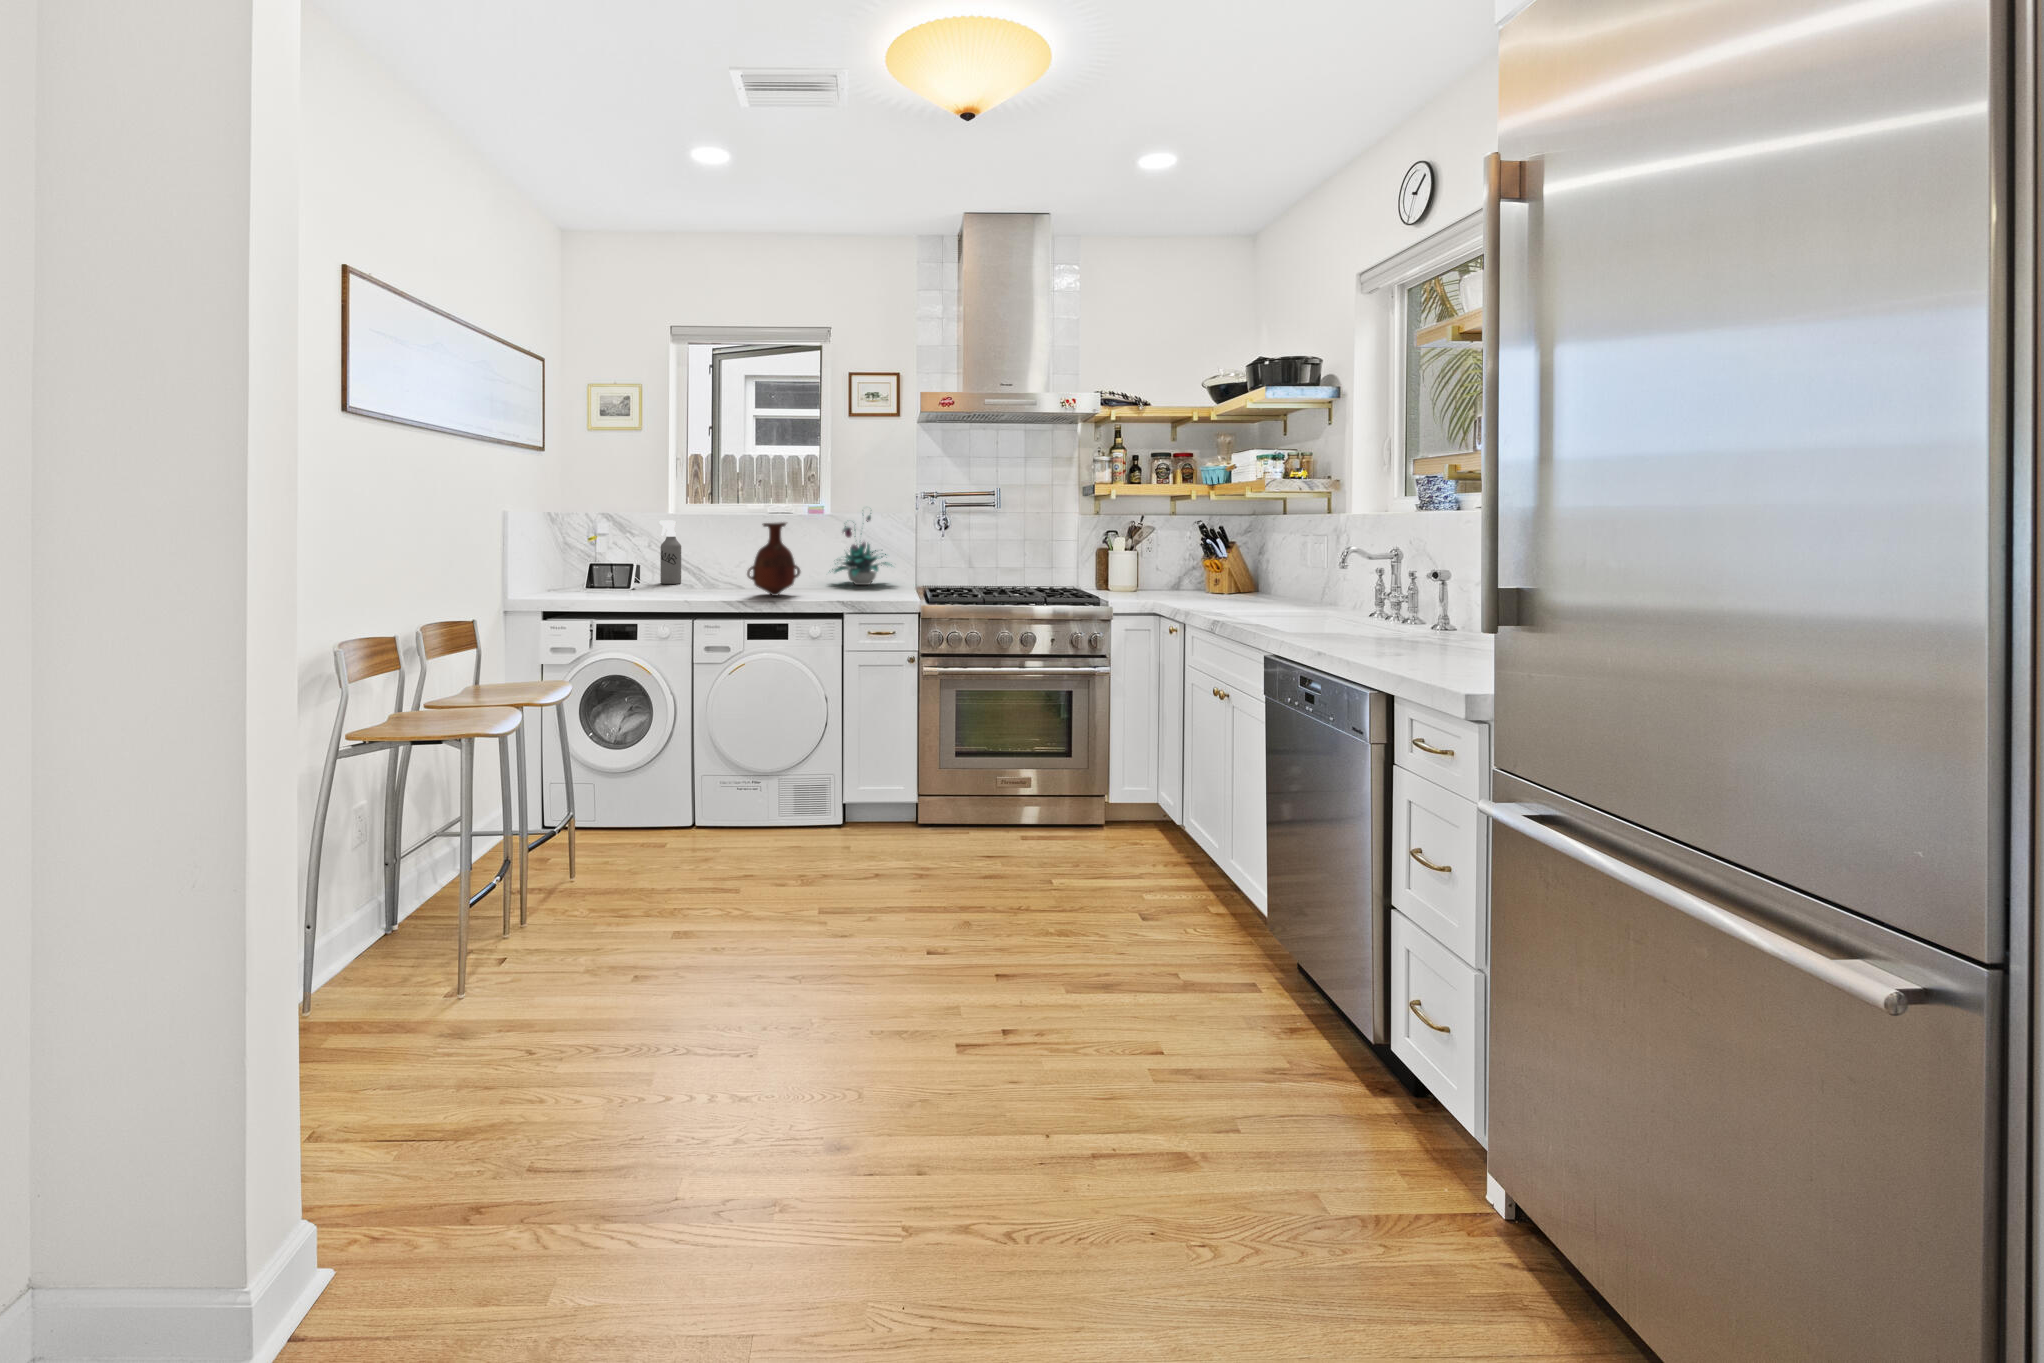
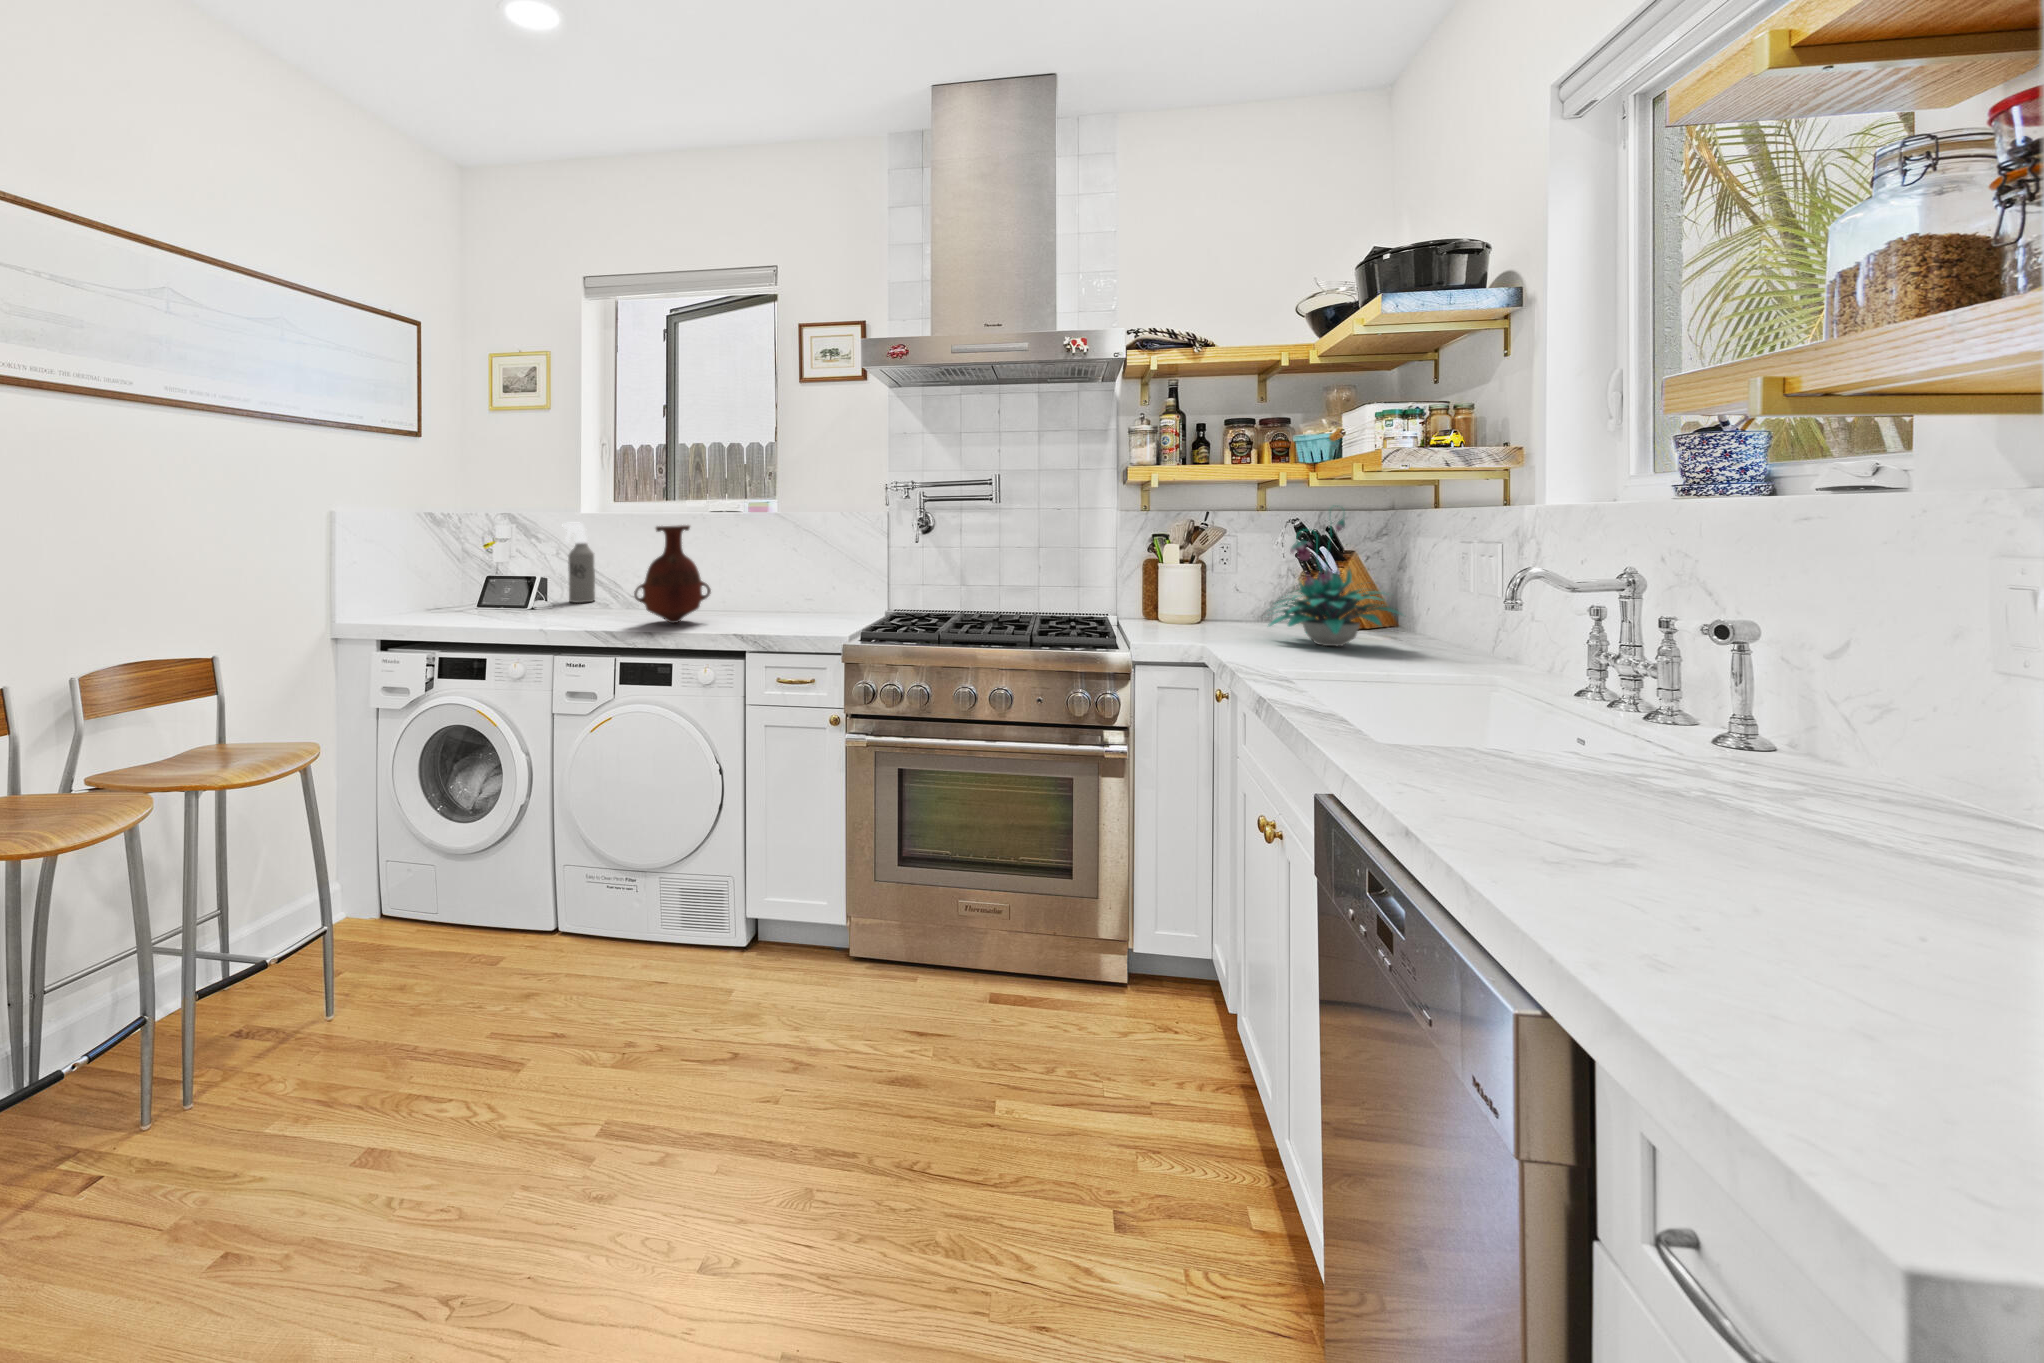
plant: present [832,513,892,585] -> present [1269,519,1401,646]

